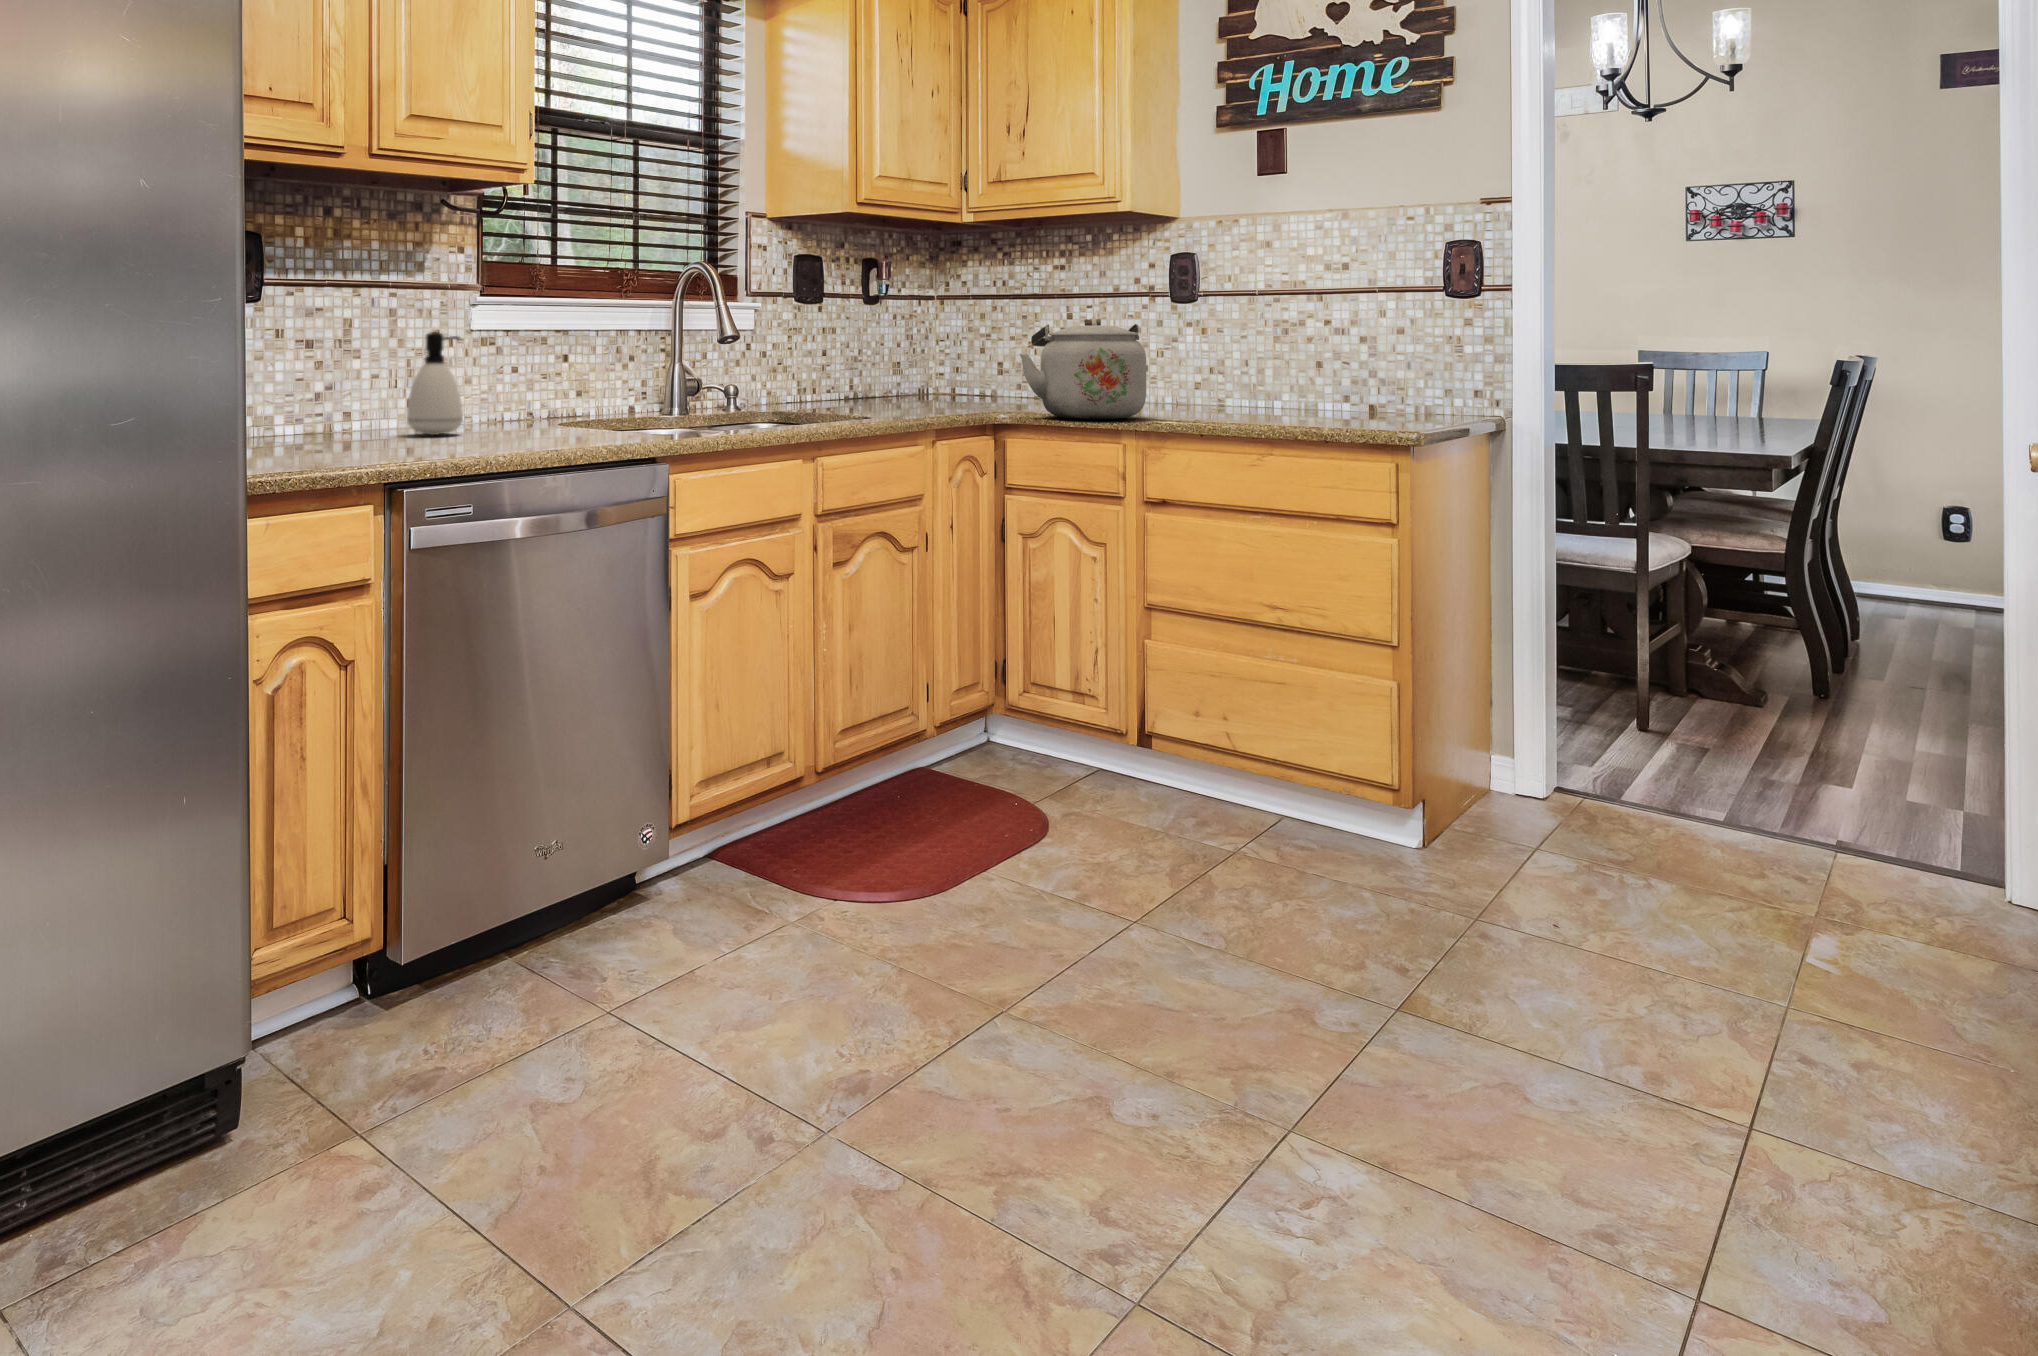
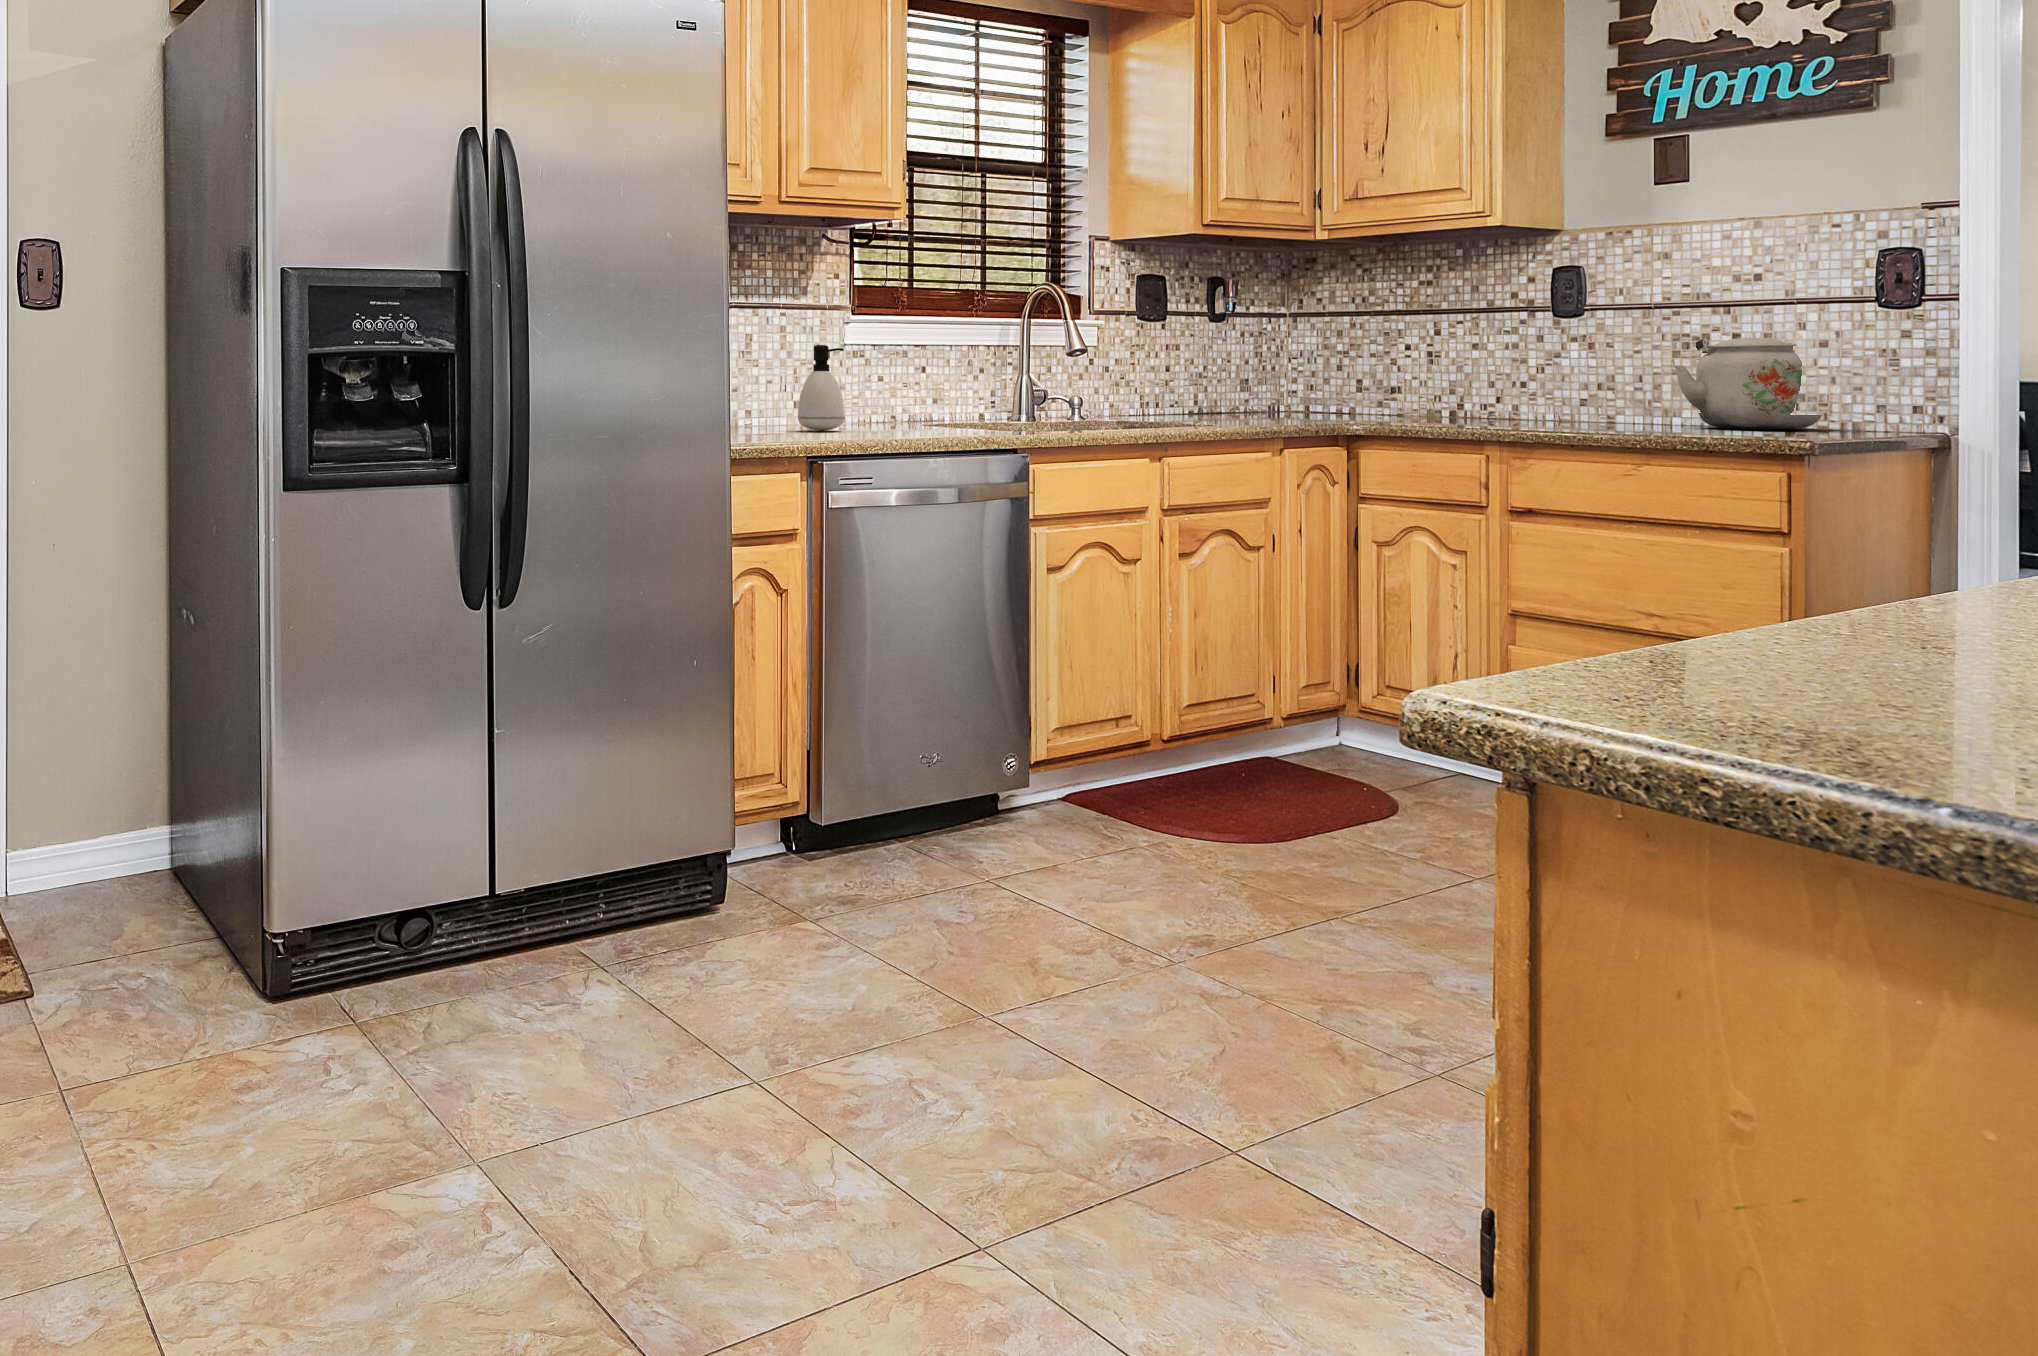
kettle: present [1020,318,1146,419] -> present [1674,337,1822,429]

